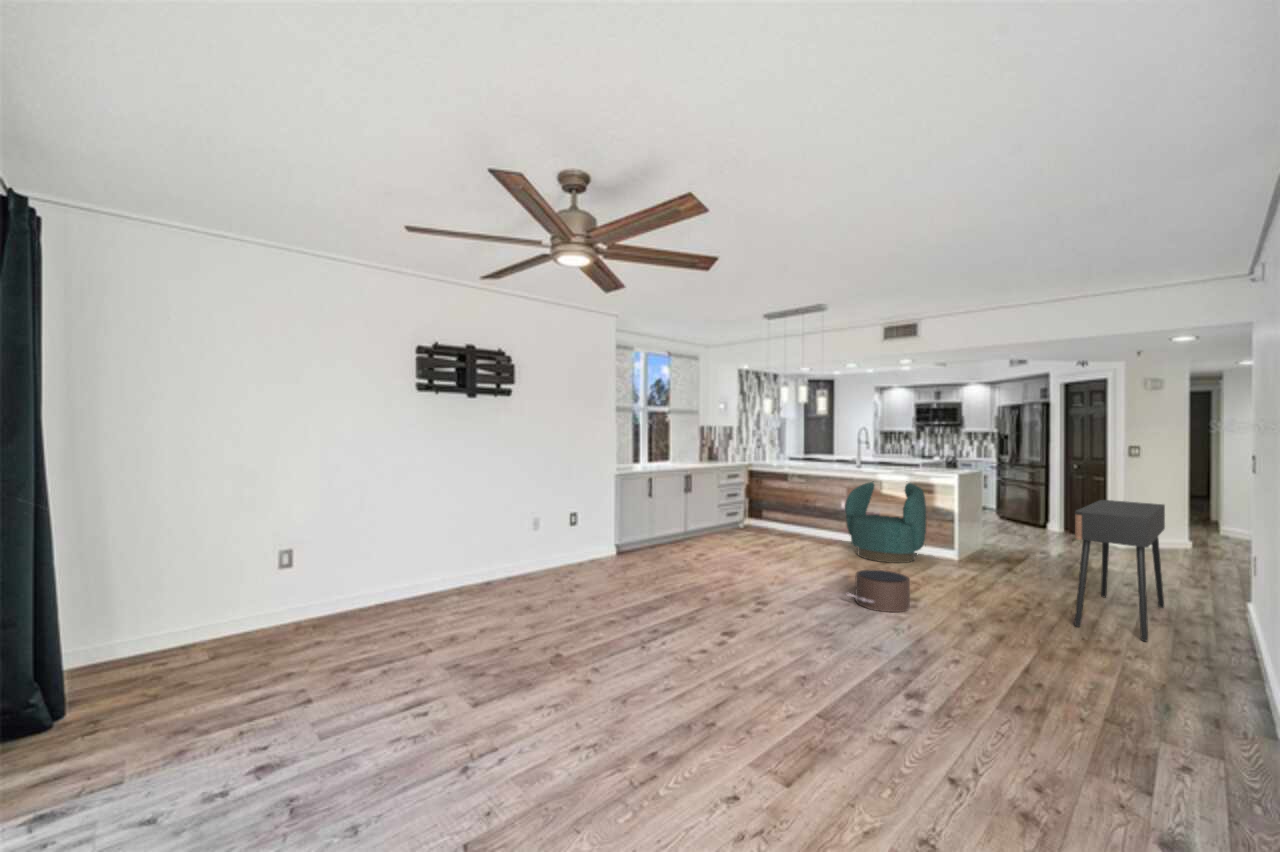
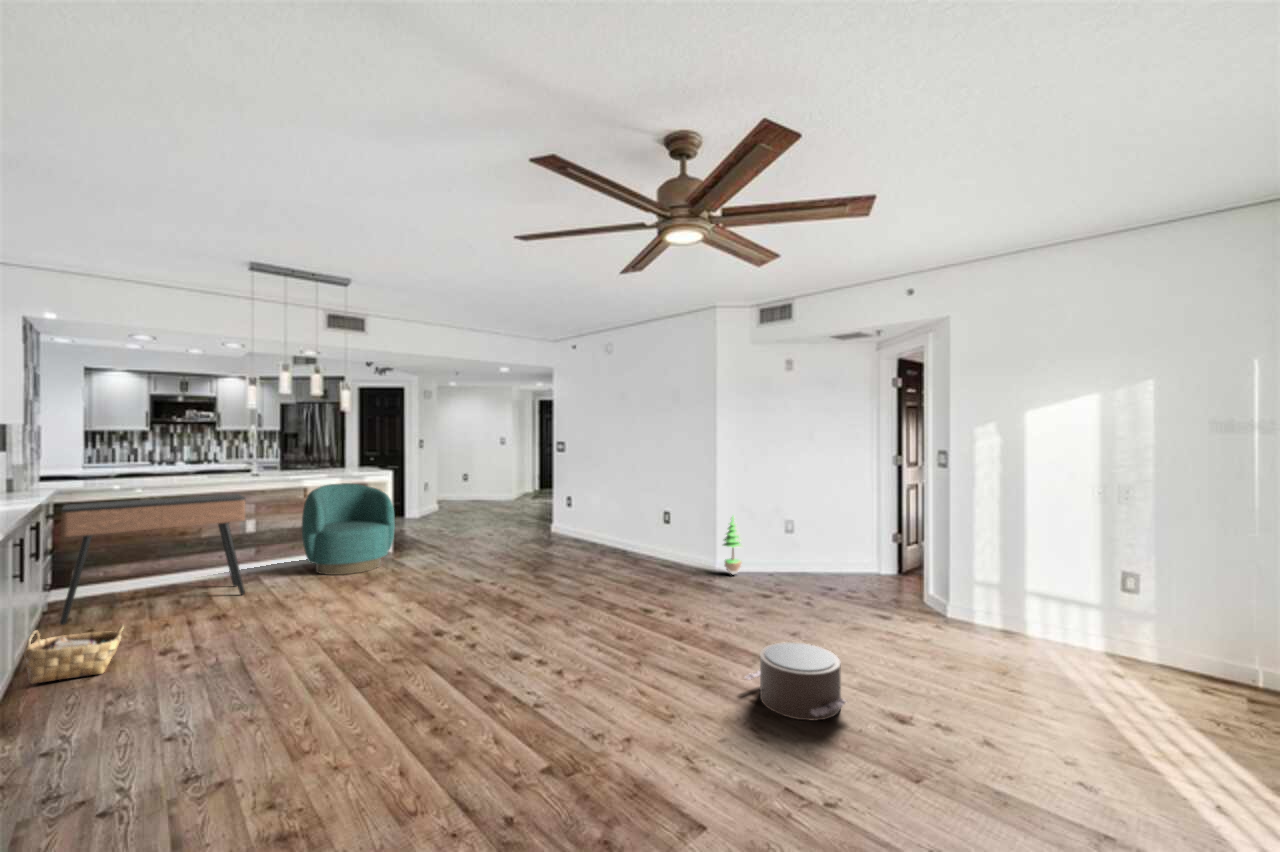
console table: present [1075,500,1165,641] -> present [60,494,246,625]
woven basket: none [652,523,685,551] -> present [24,625,124,684]
pouf: present [846,570,910,612] -> present [745,642,845,721]
potted tree: none [1165,636,1242,785] -> present [723,516,742,575]

